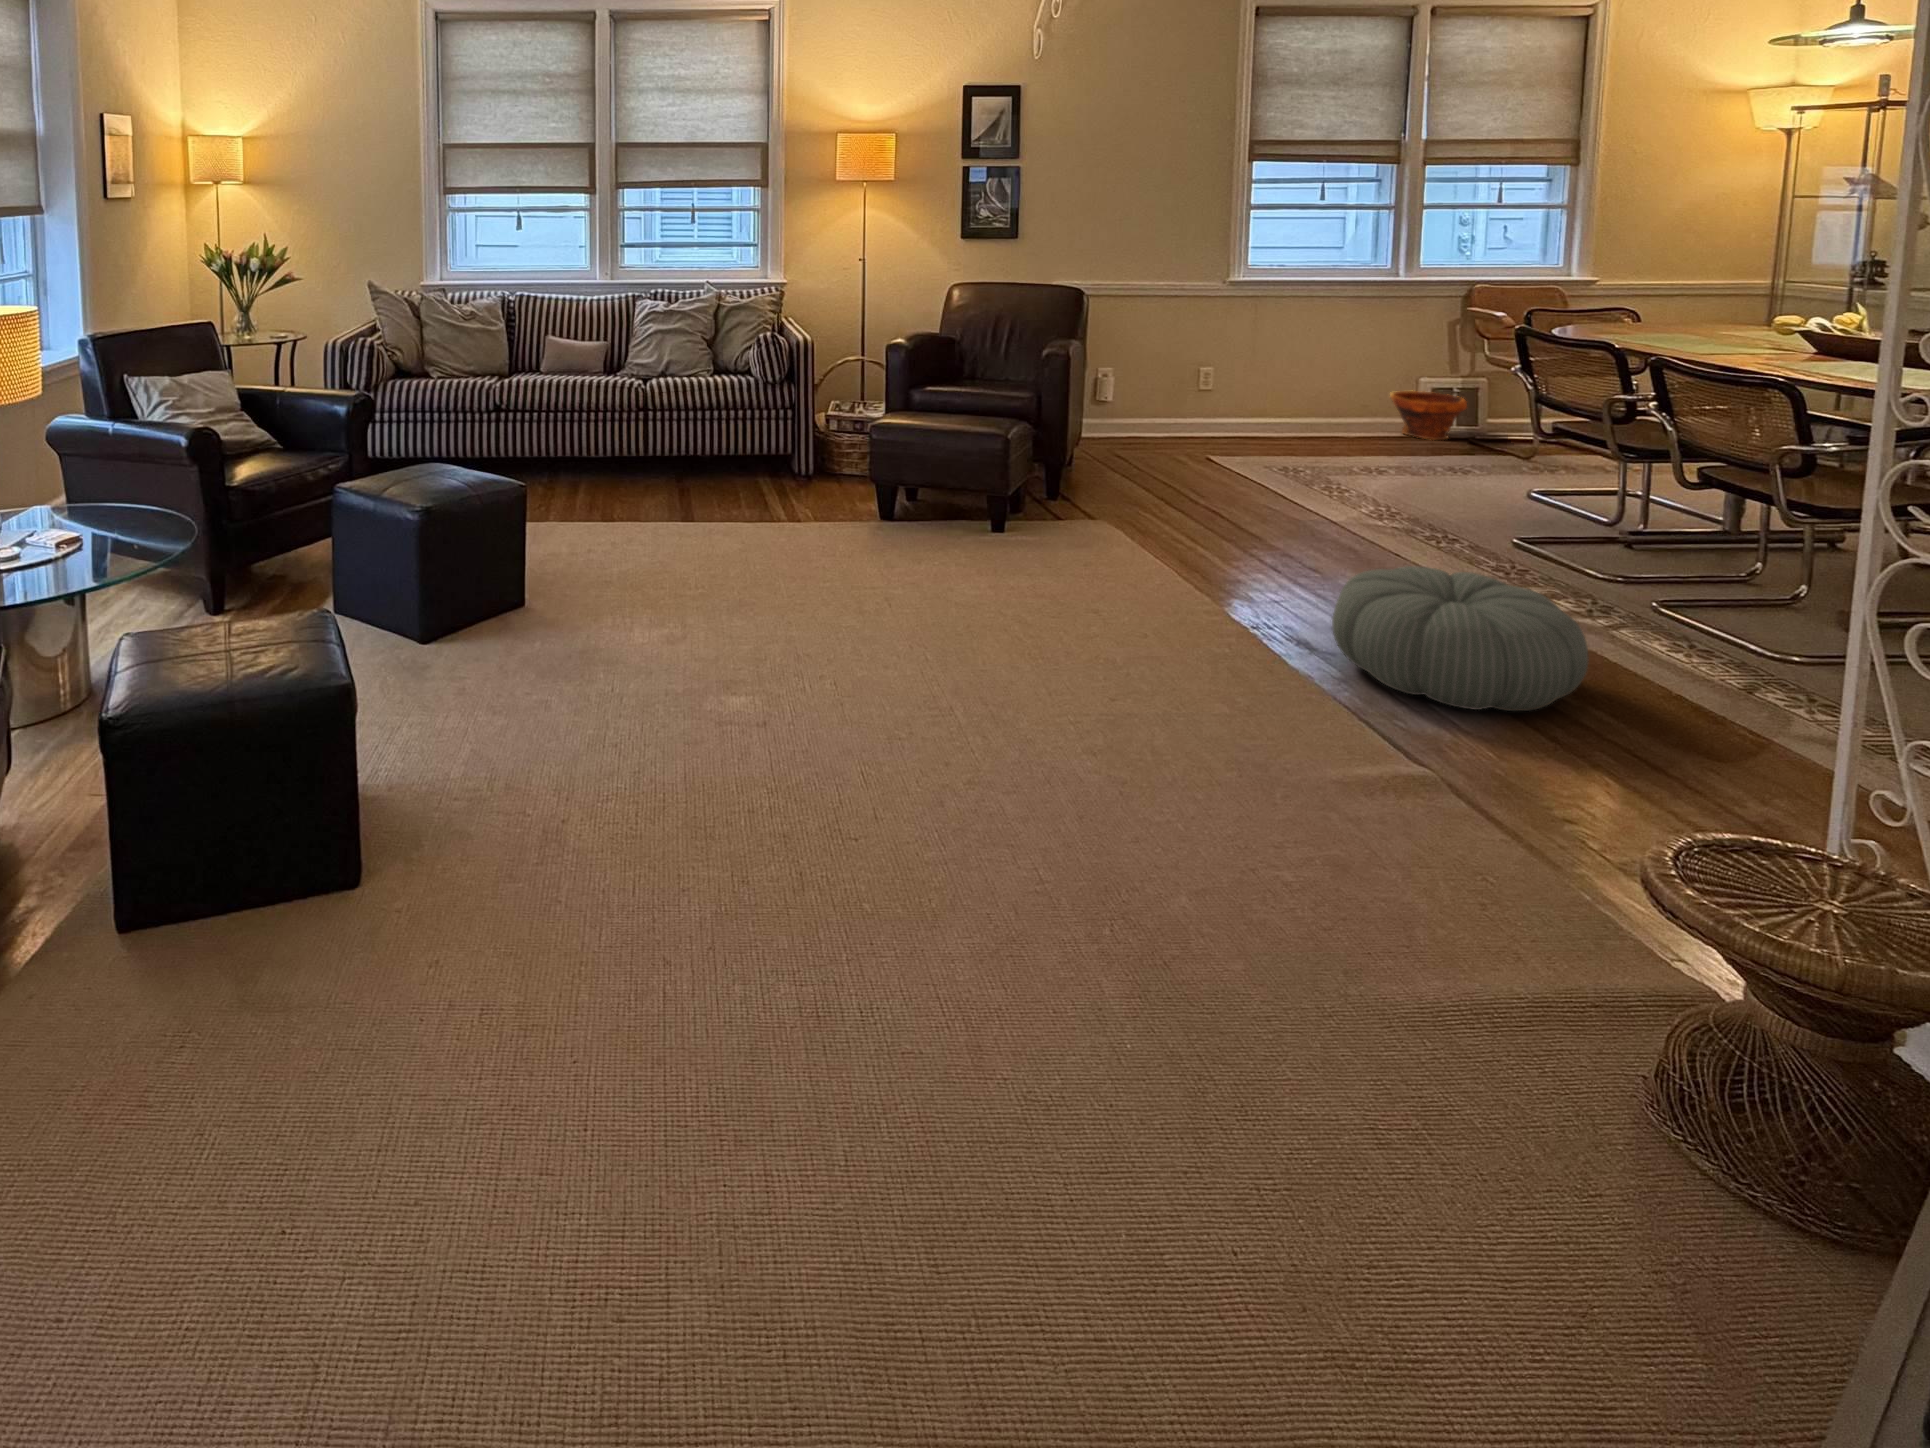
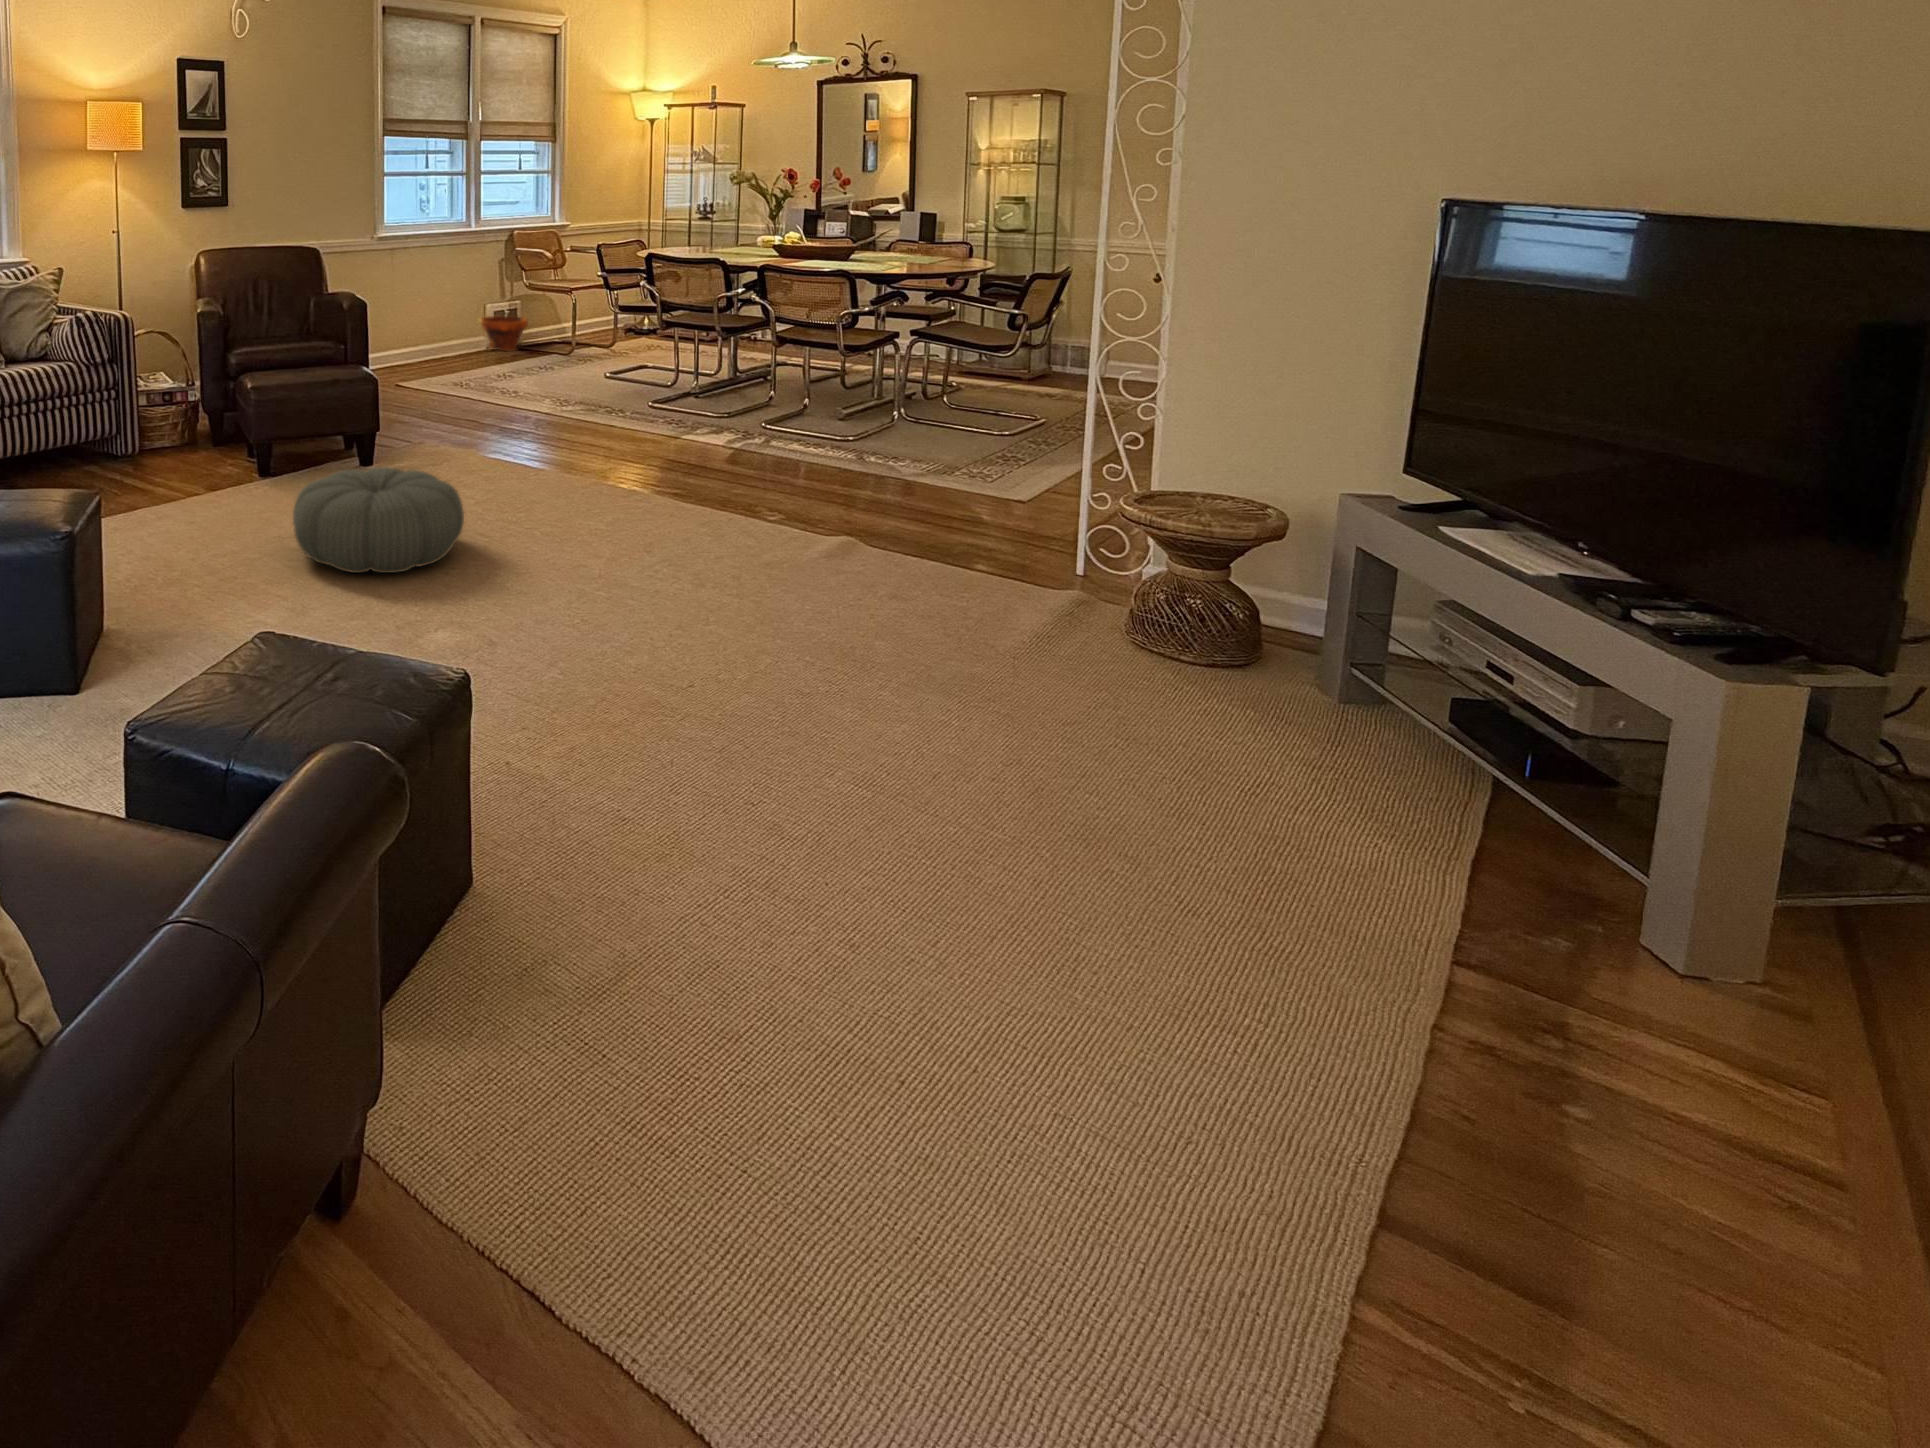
pouf: present [1332,566,1589,711] -> present [293,467,464,573]

